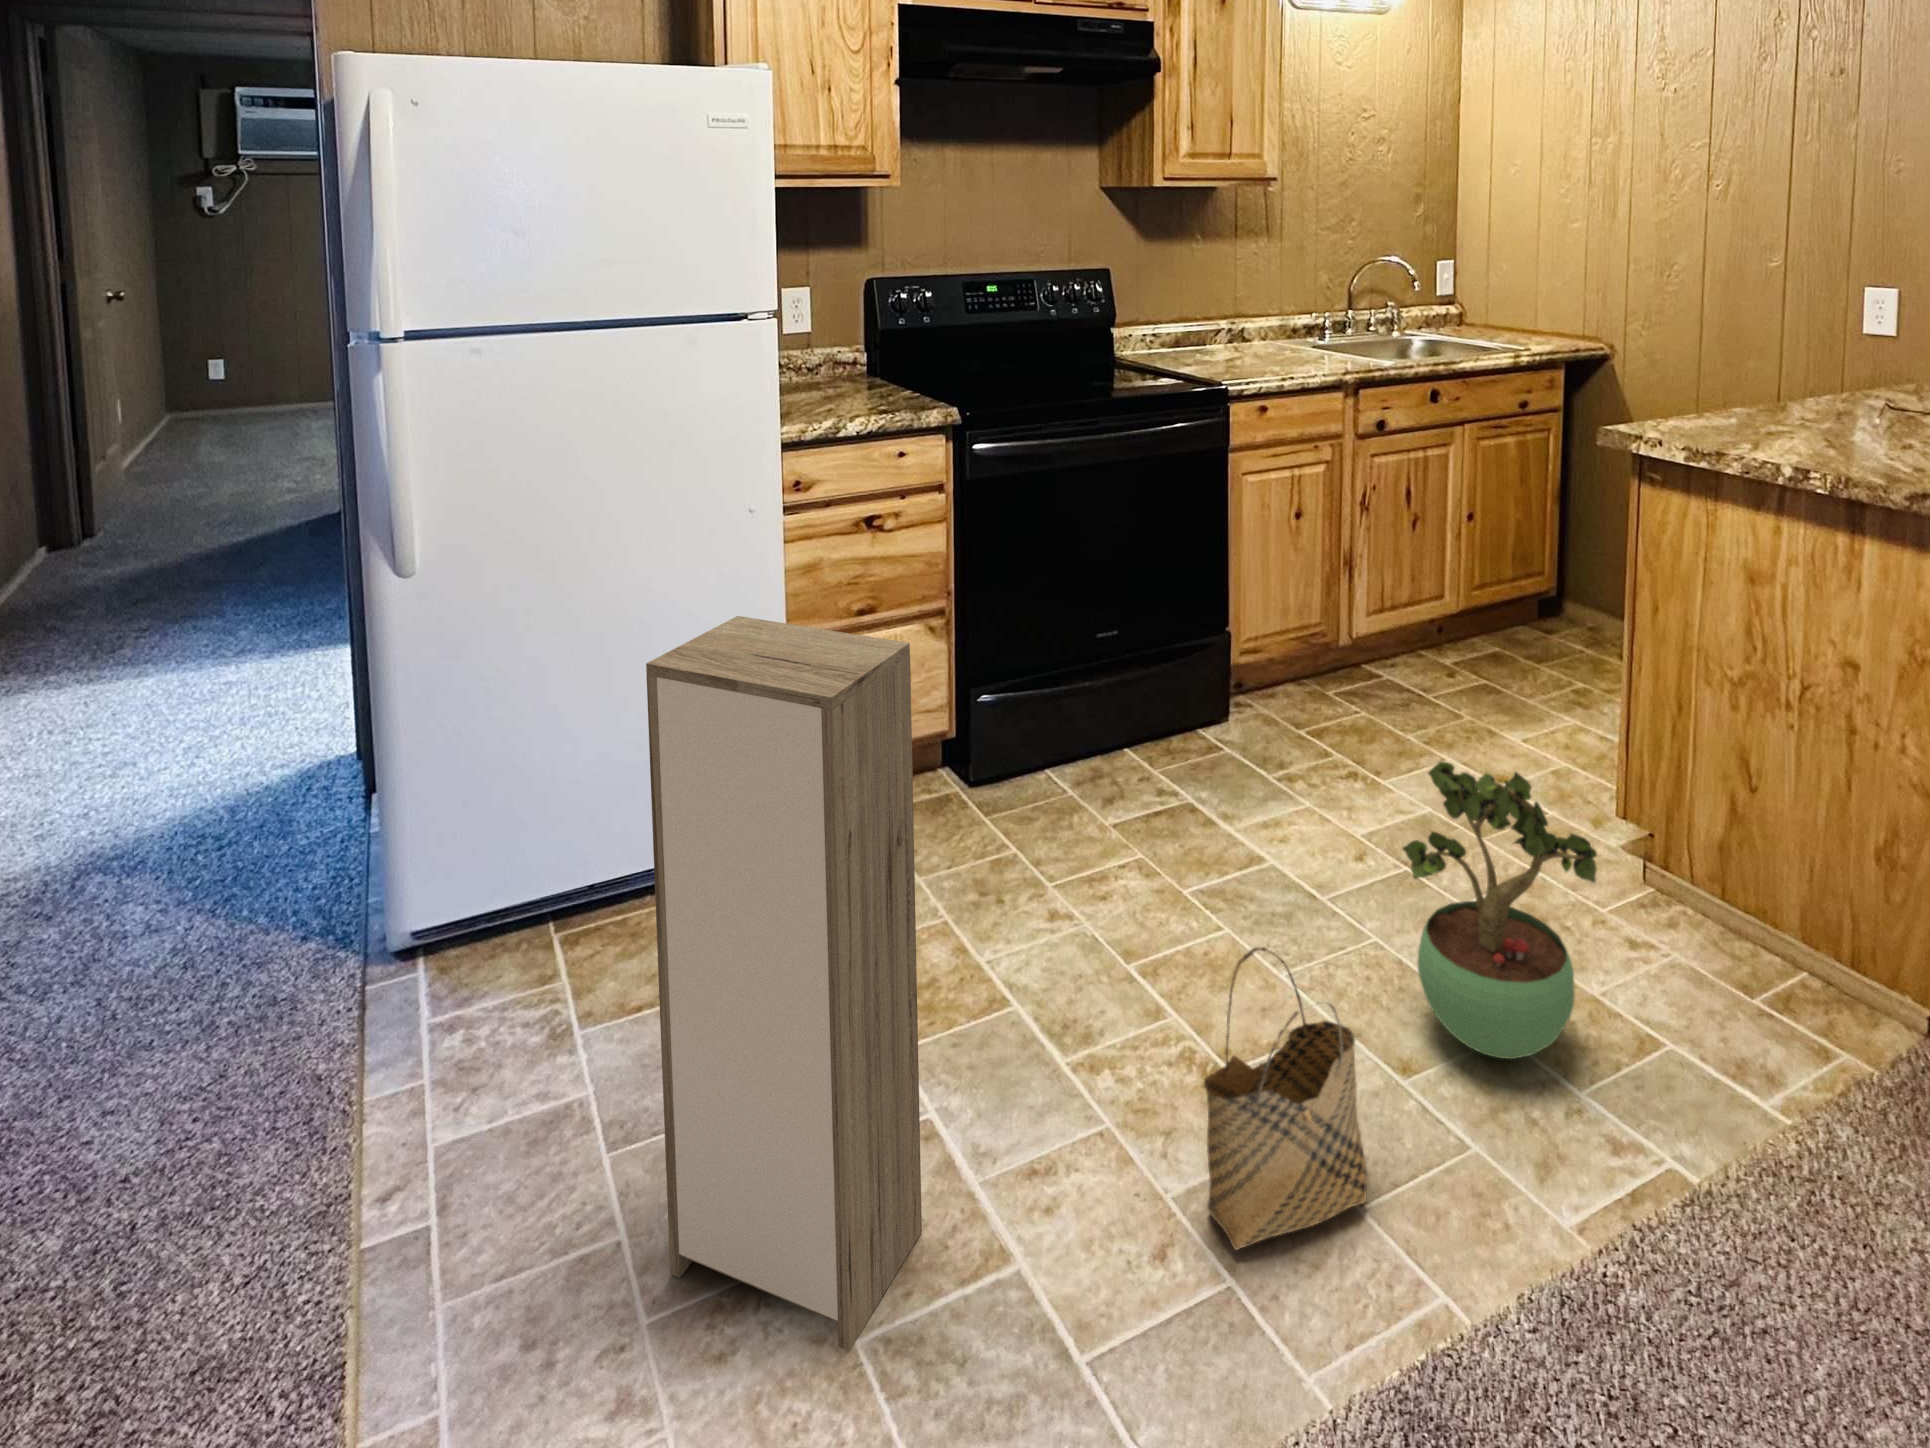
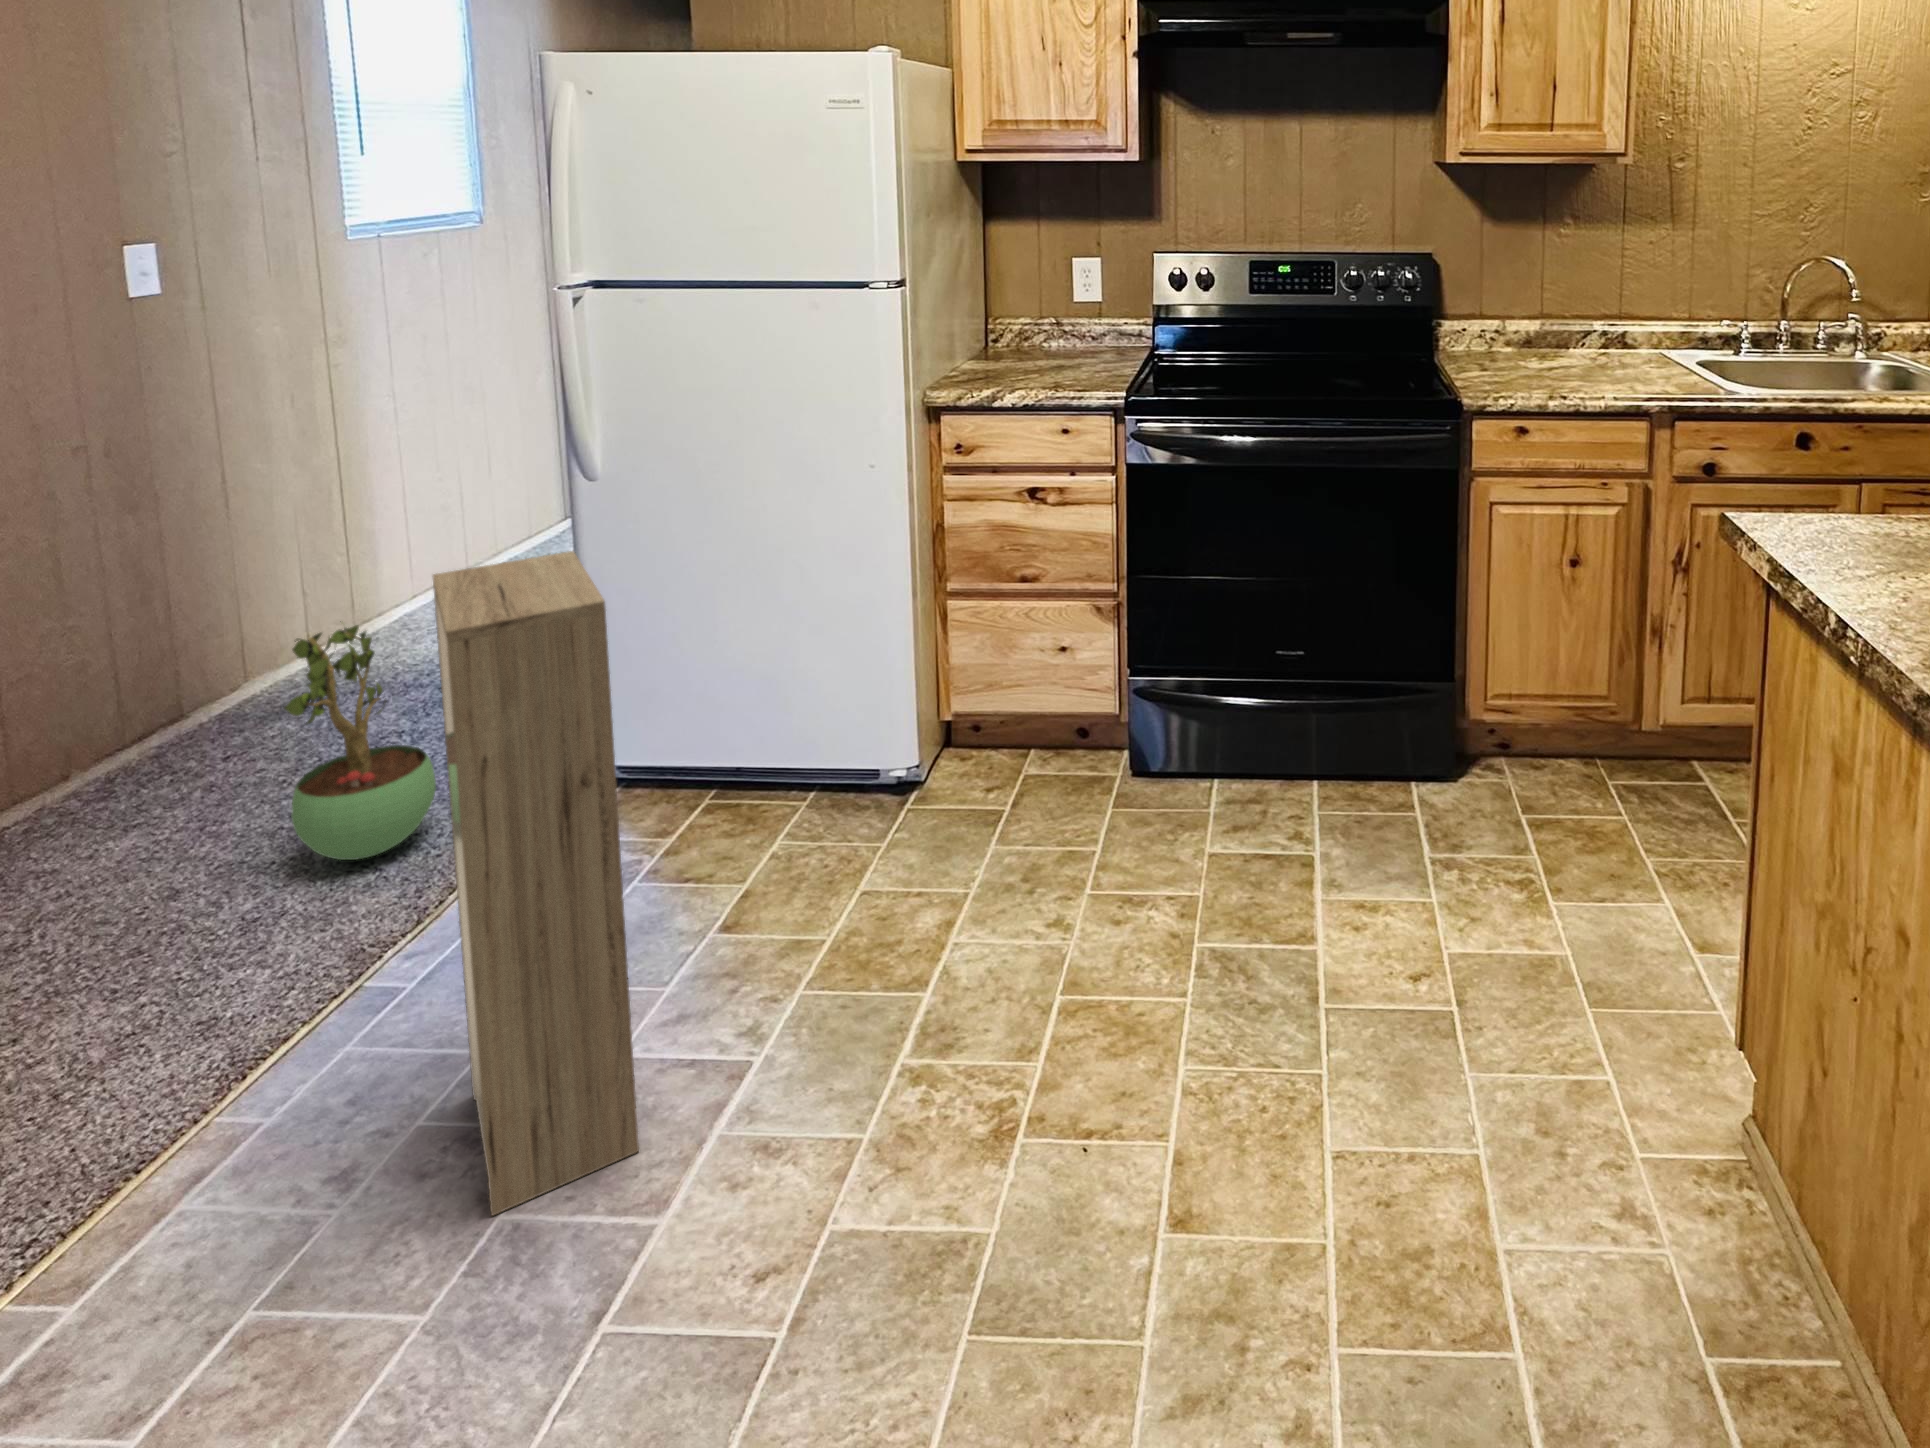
potted plant: present [1402,762,1597,1059] -> present [284,626,436,860]
woven basket: present [1204,947,1367,1250] -> none [803,1005,1003,1327]

